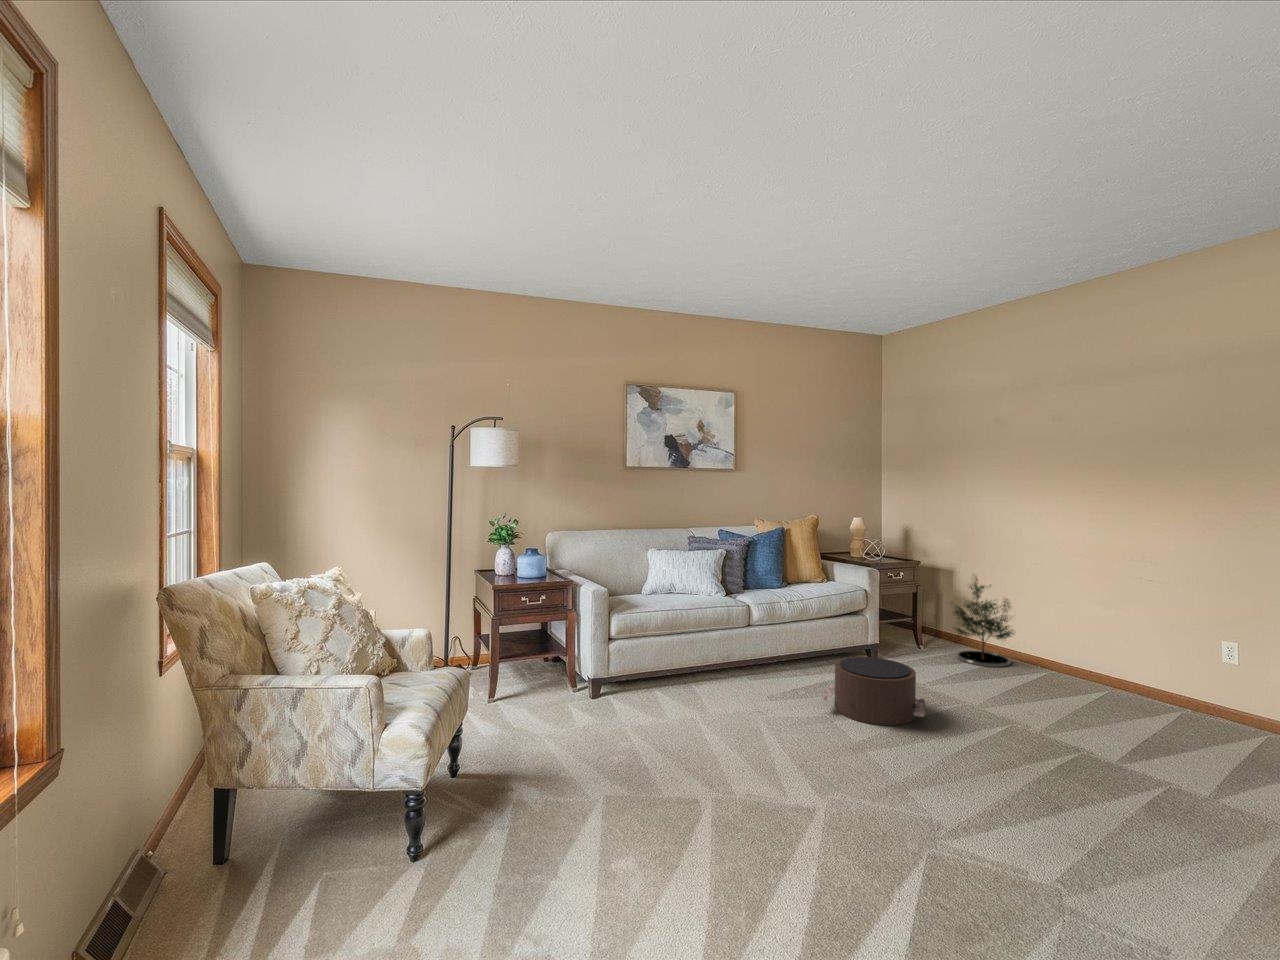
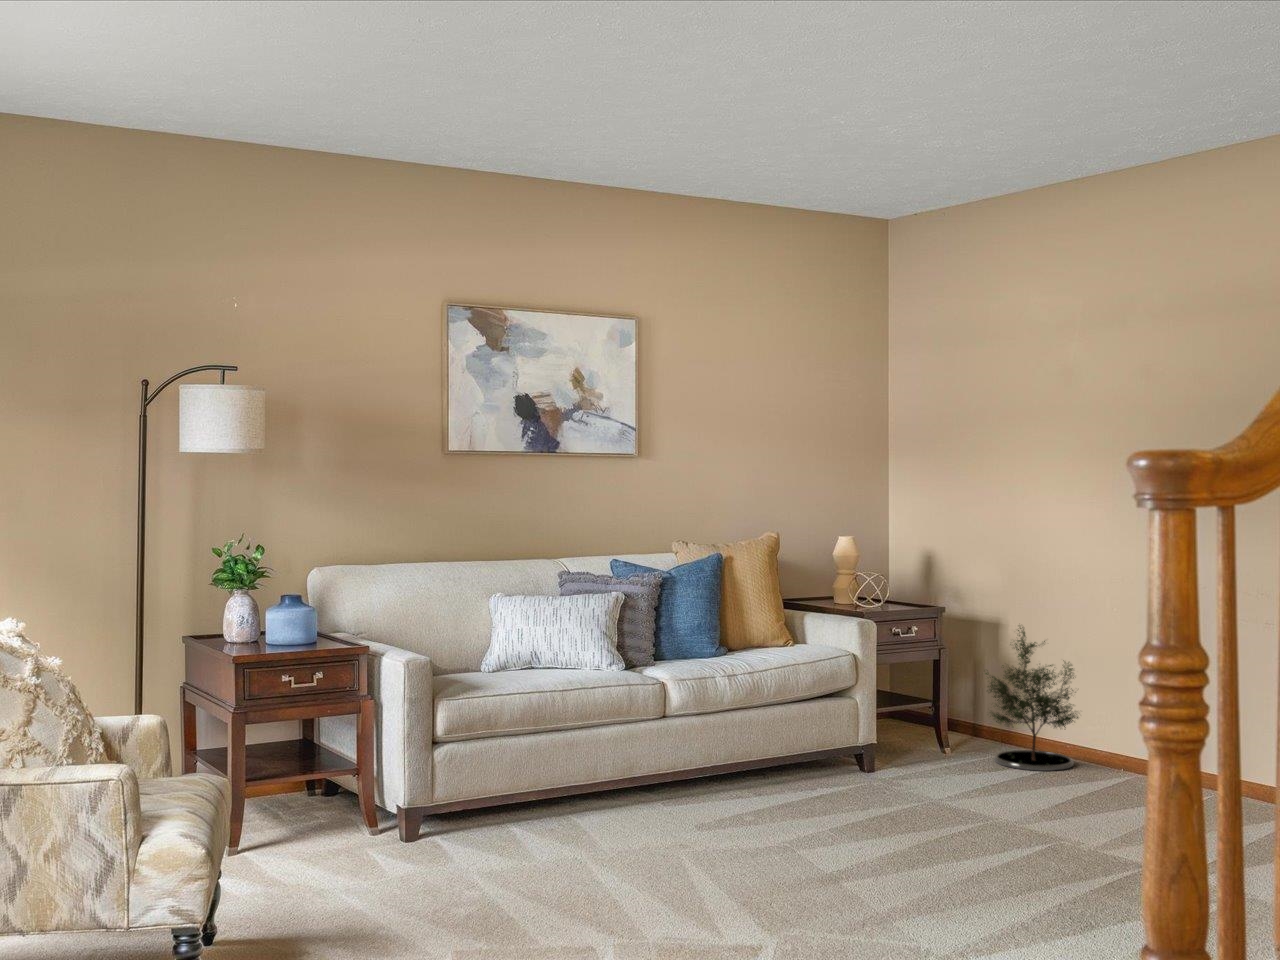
pouf: present [822,657,926,726] -> none [780,753,934,849]

